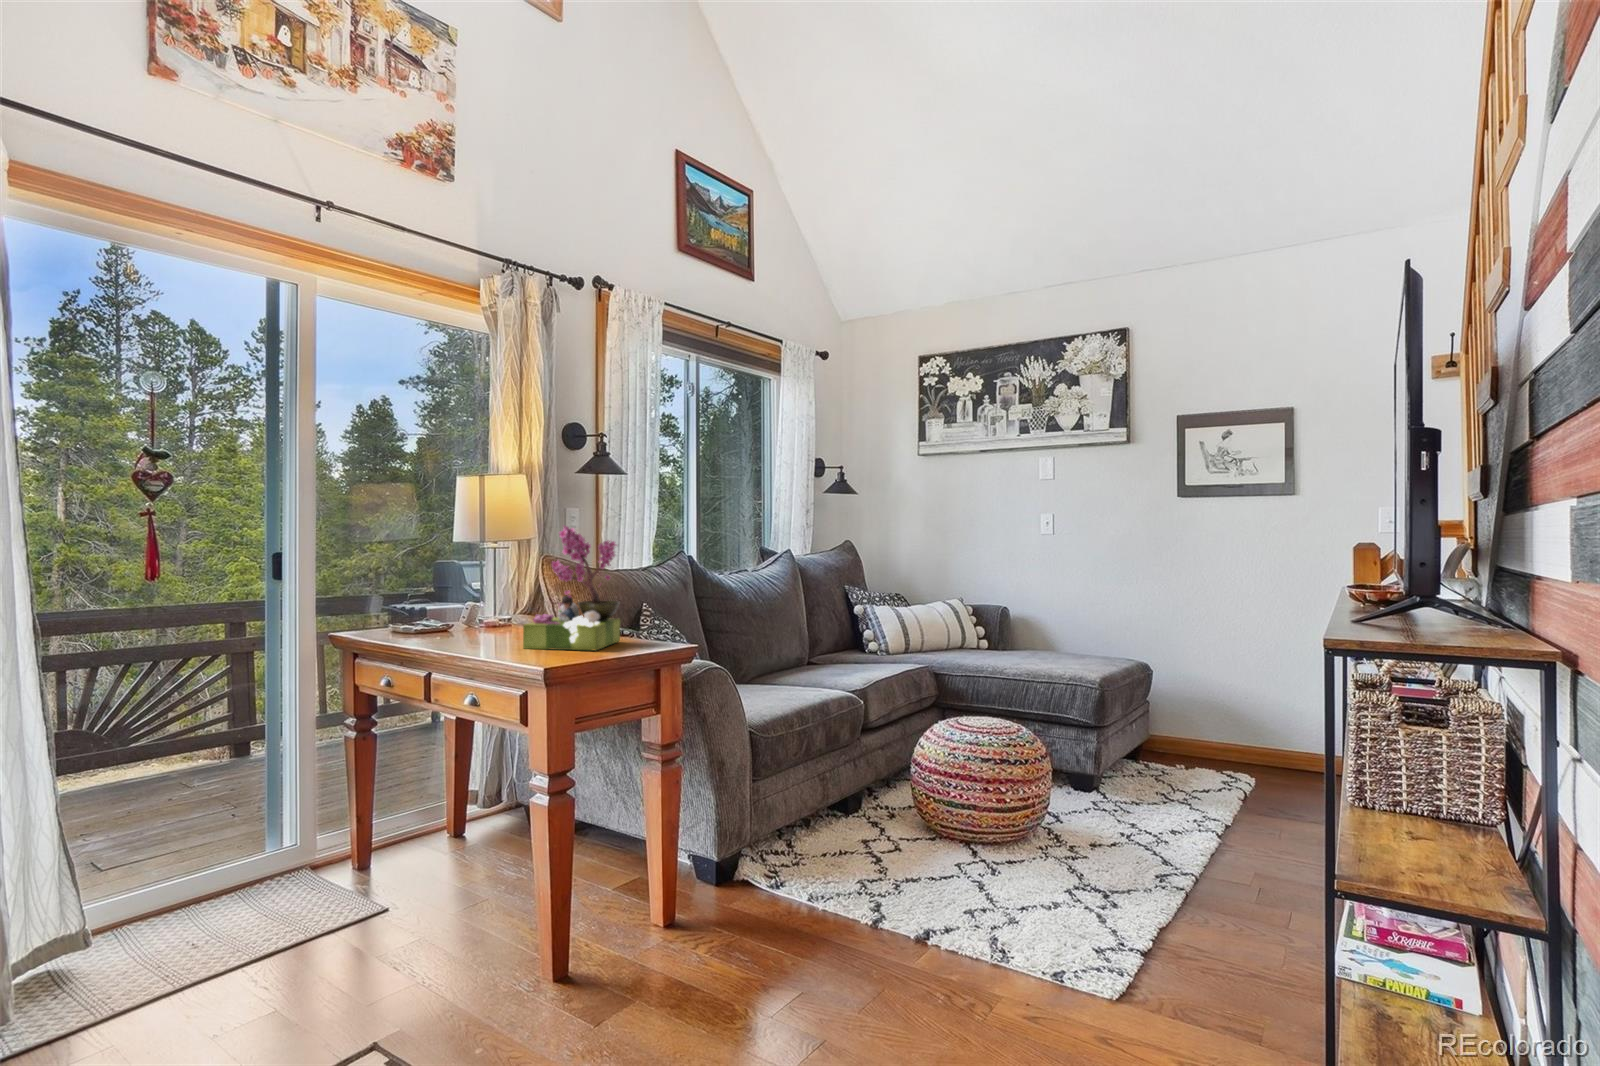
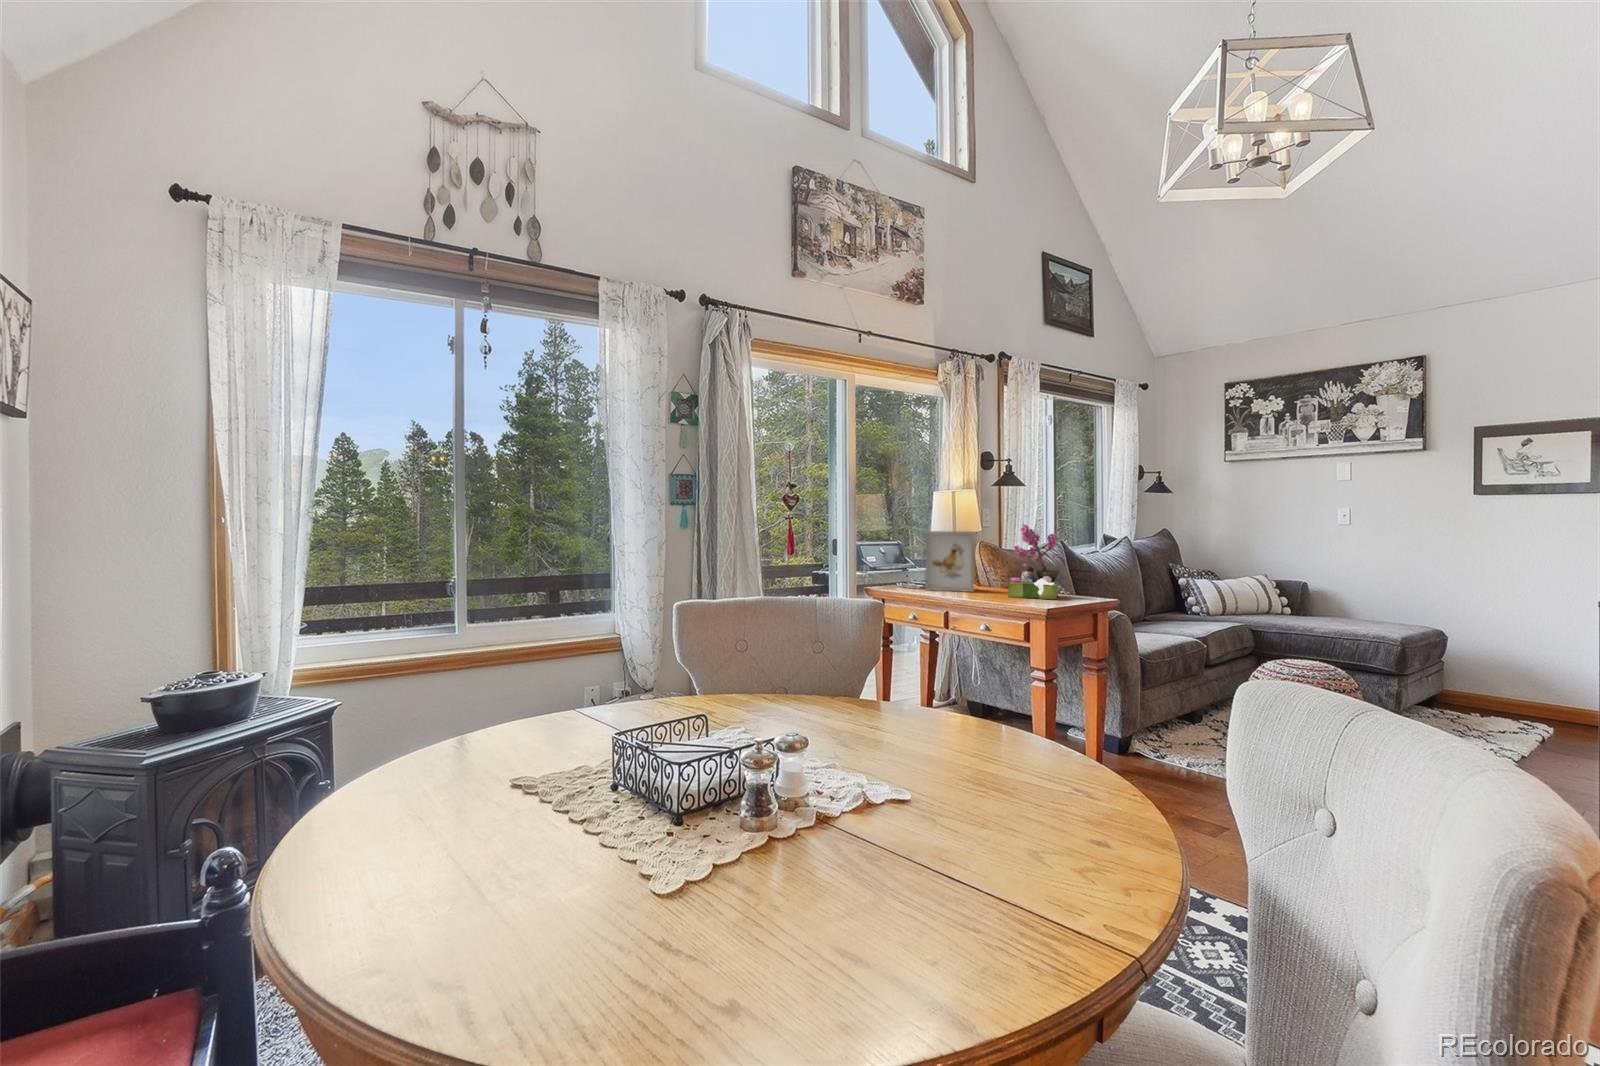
picture frame: none [399,537,495,639] -> present [925,531,974,592]

